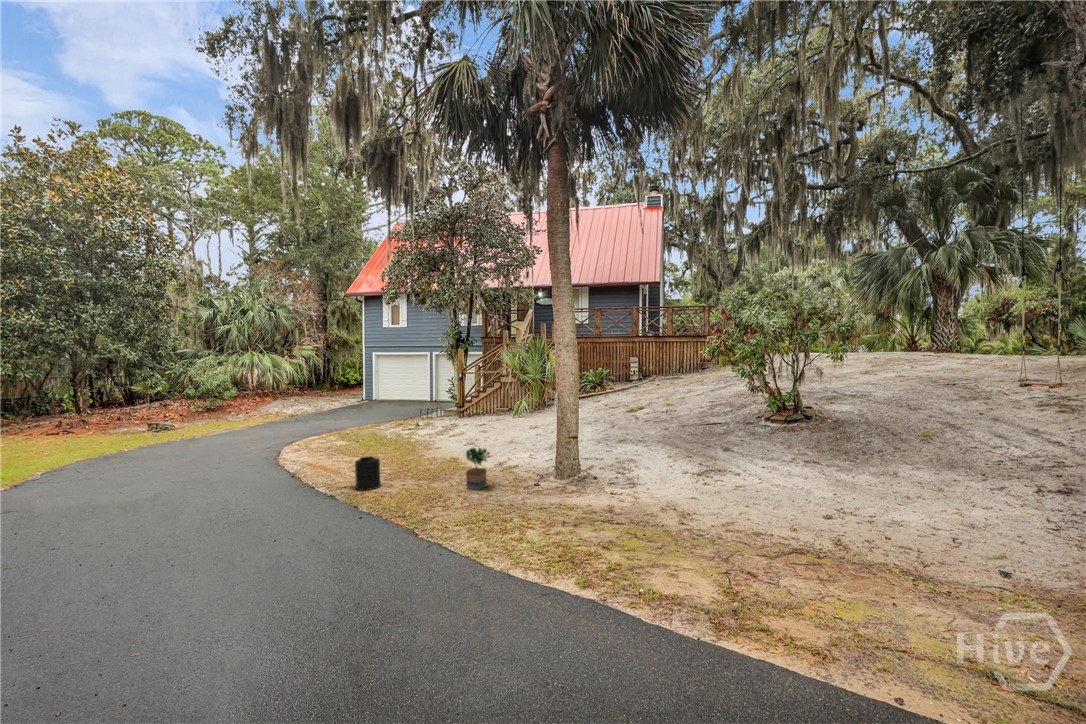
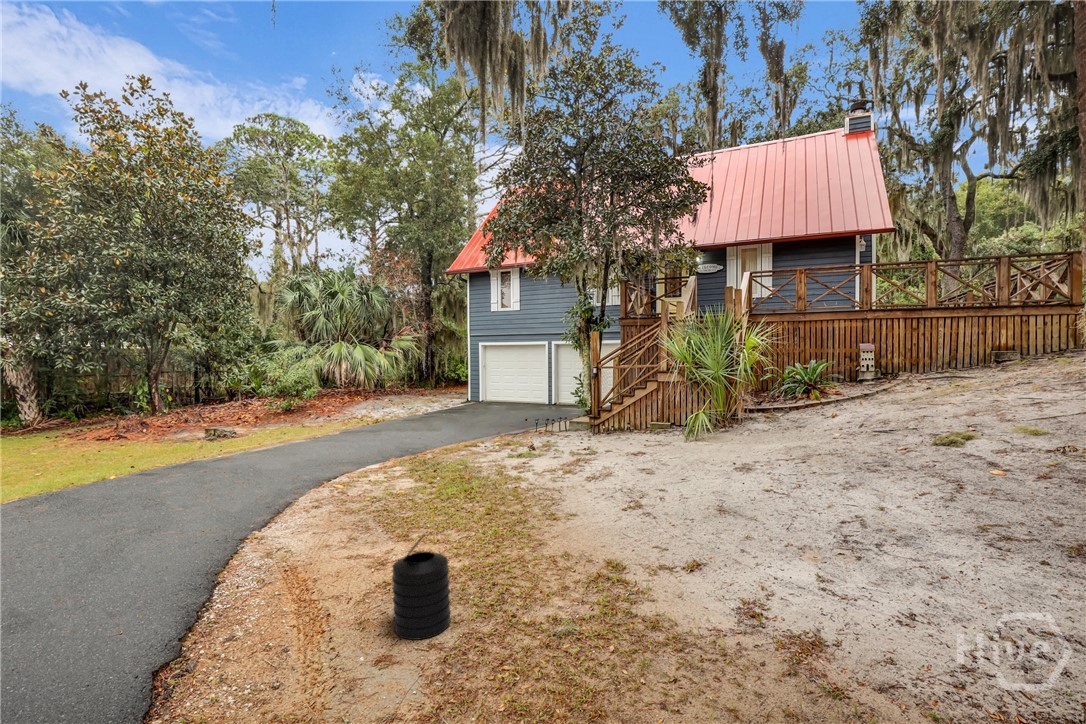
potted tree: present [466,448,489,490] -> none [654,558,727,689]

